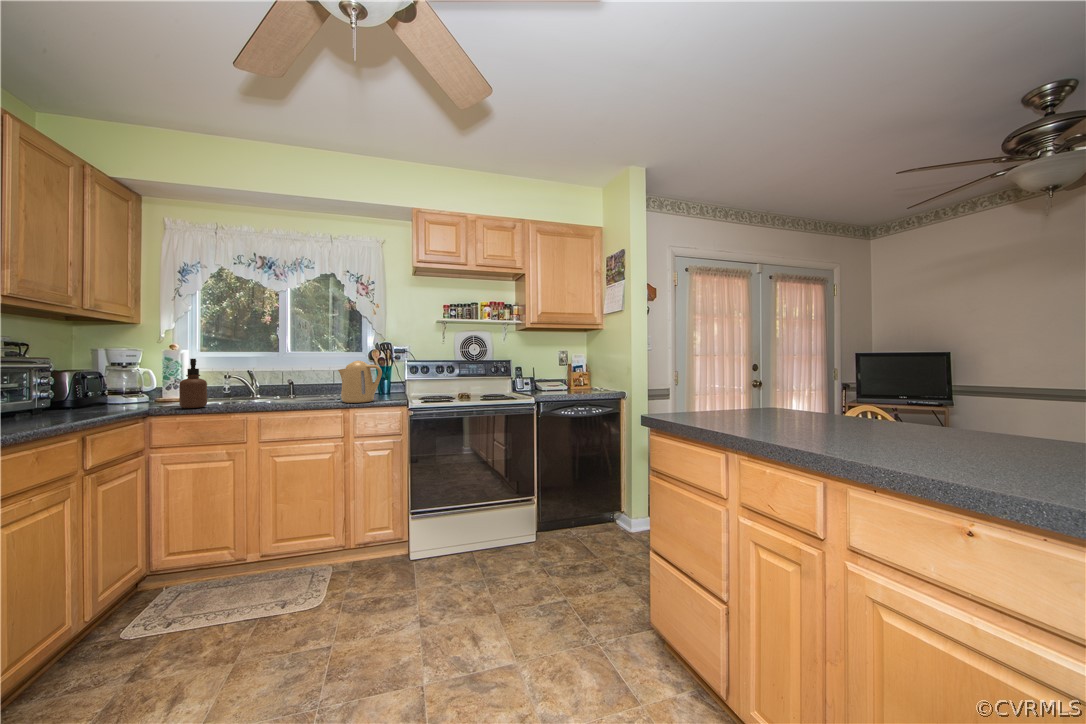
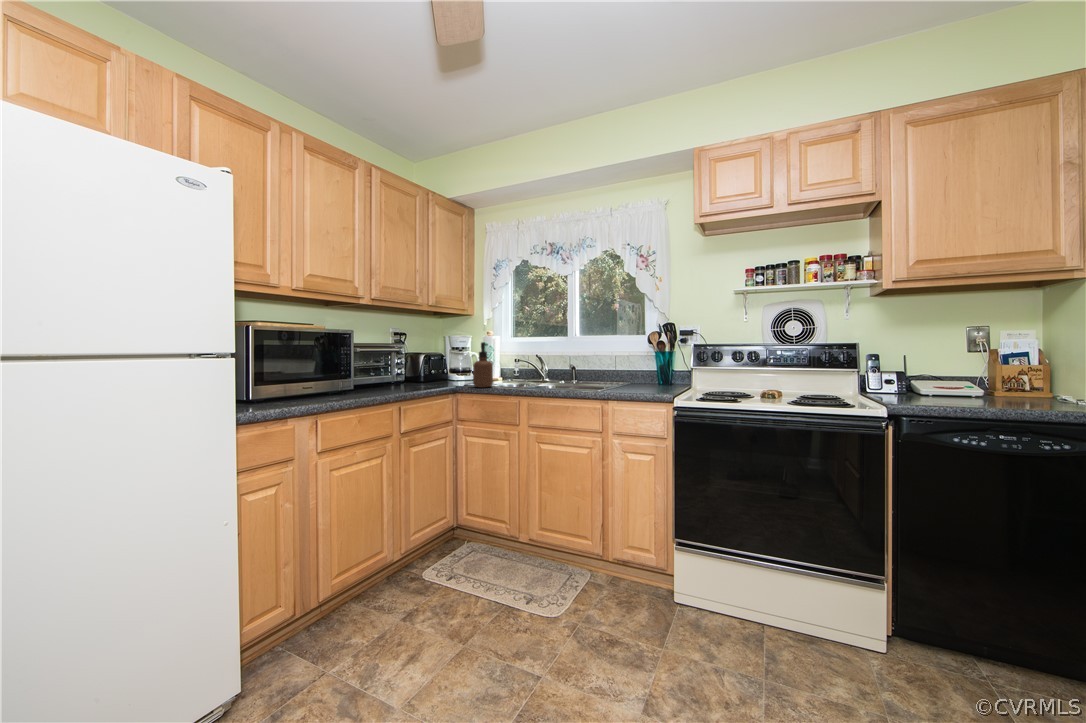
kettle: present [338,360,382,403] -> none [599,344,644,394]

